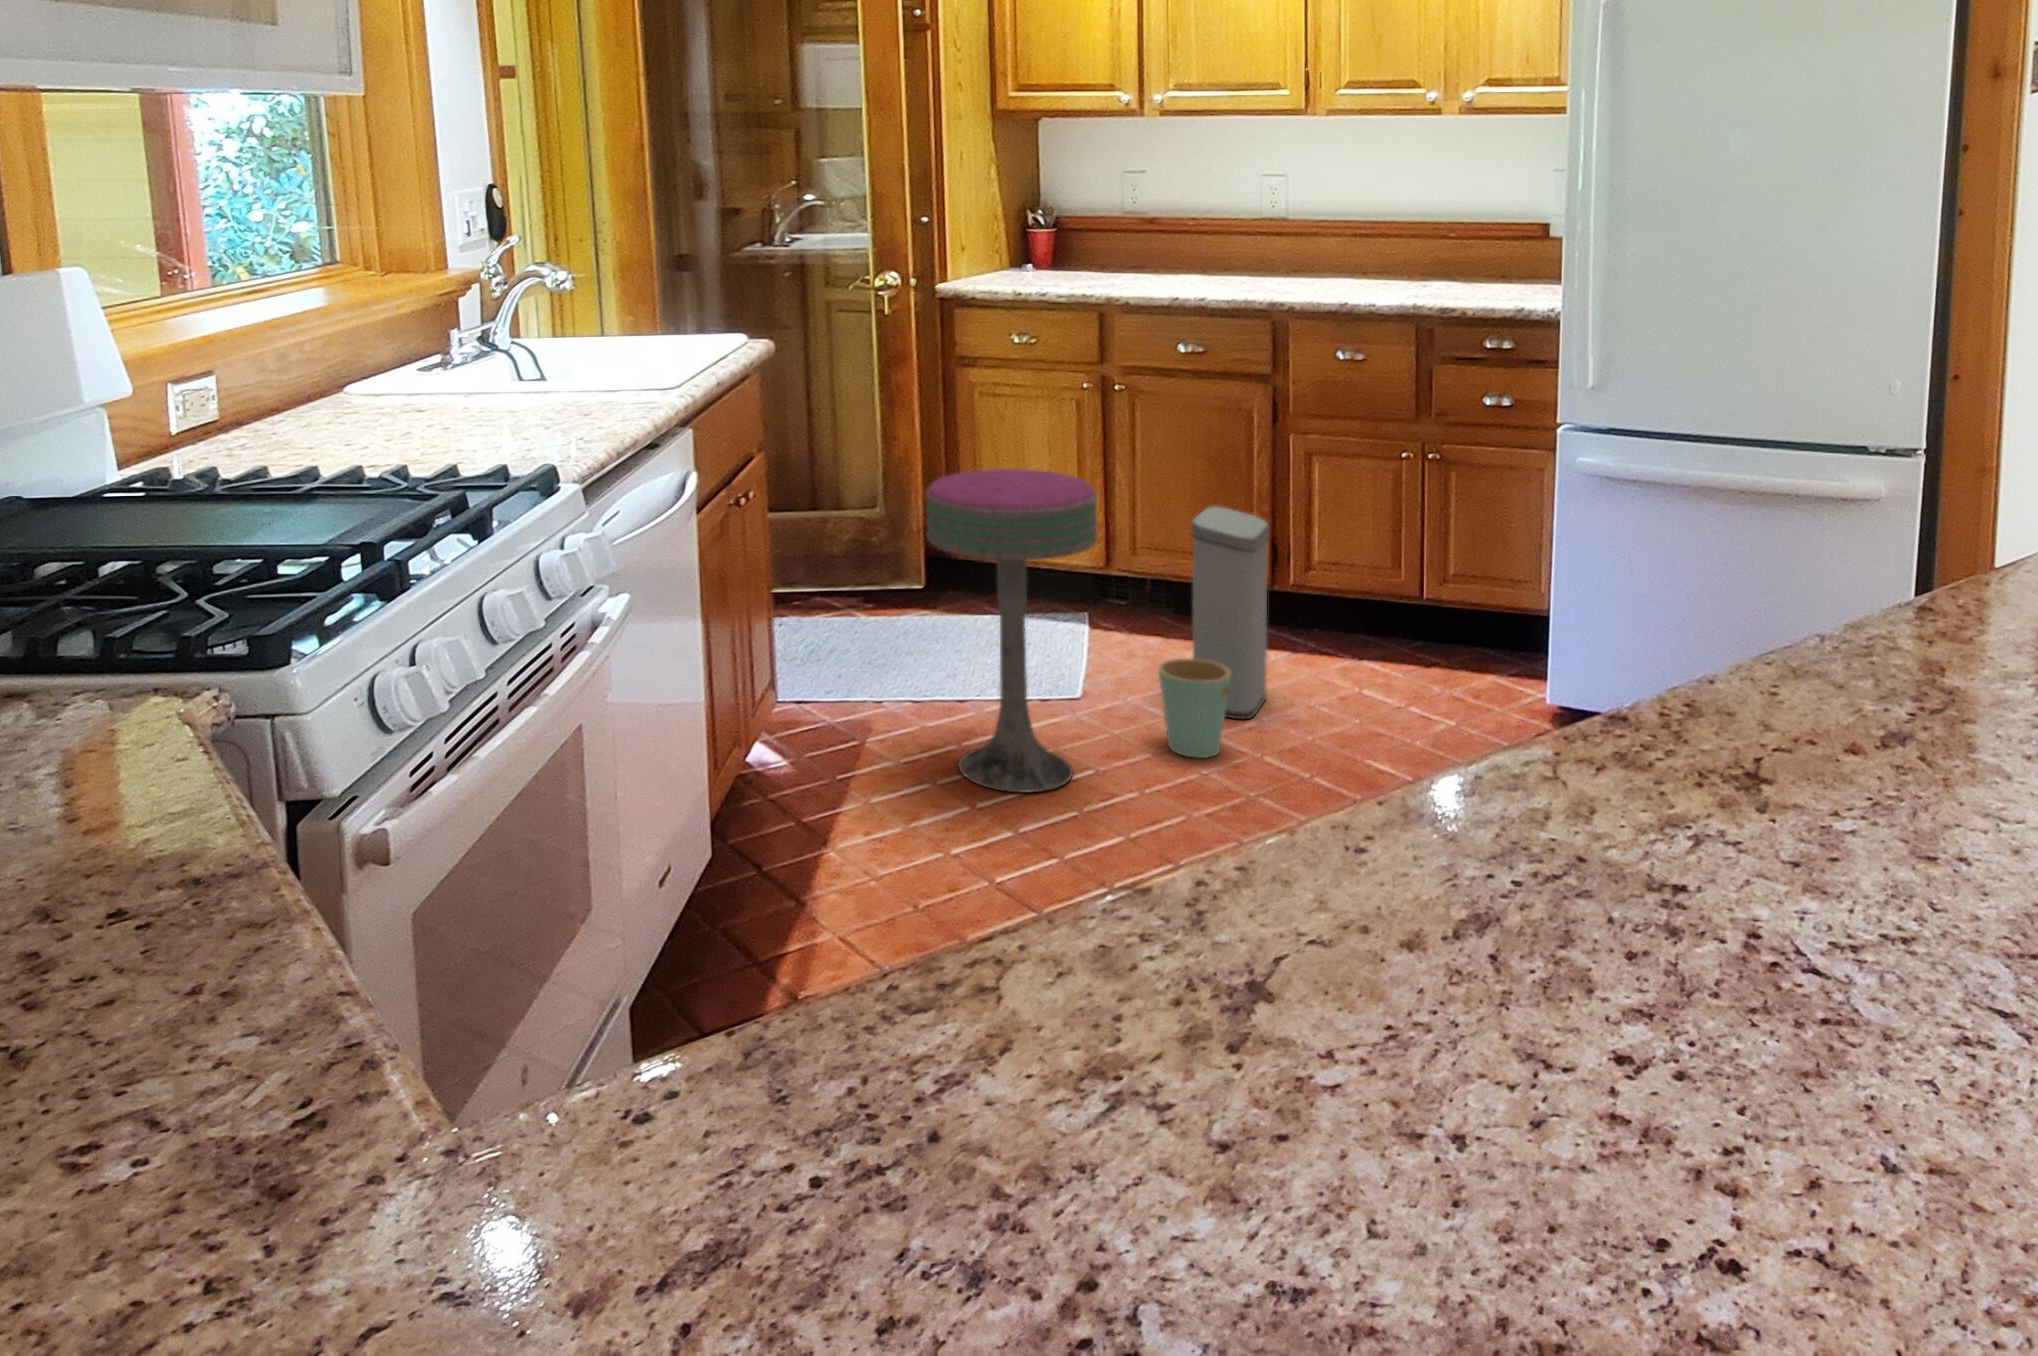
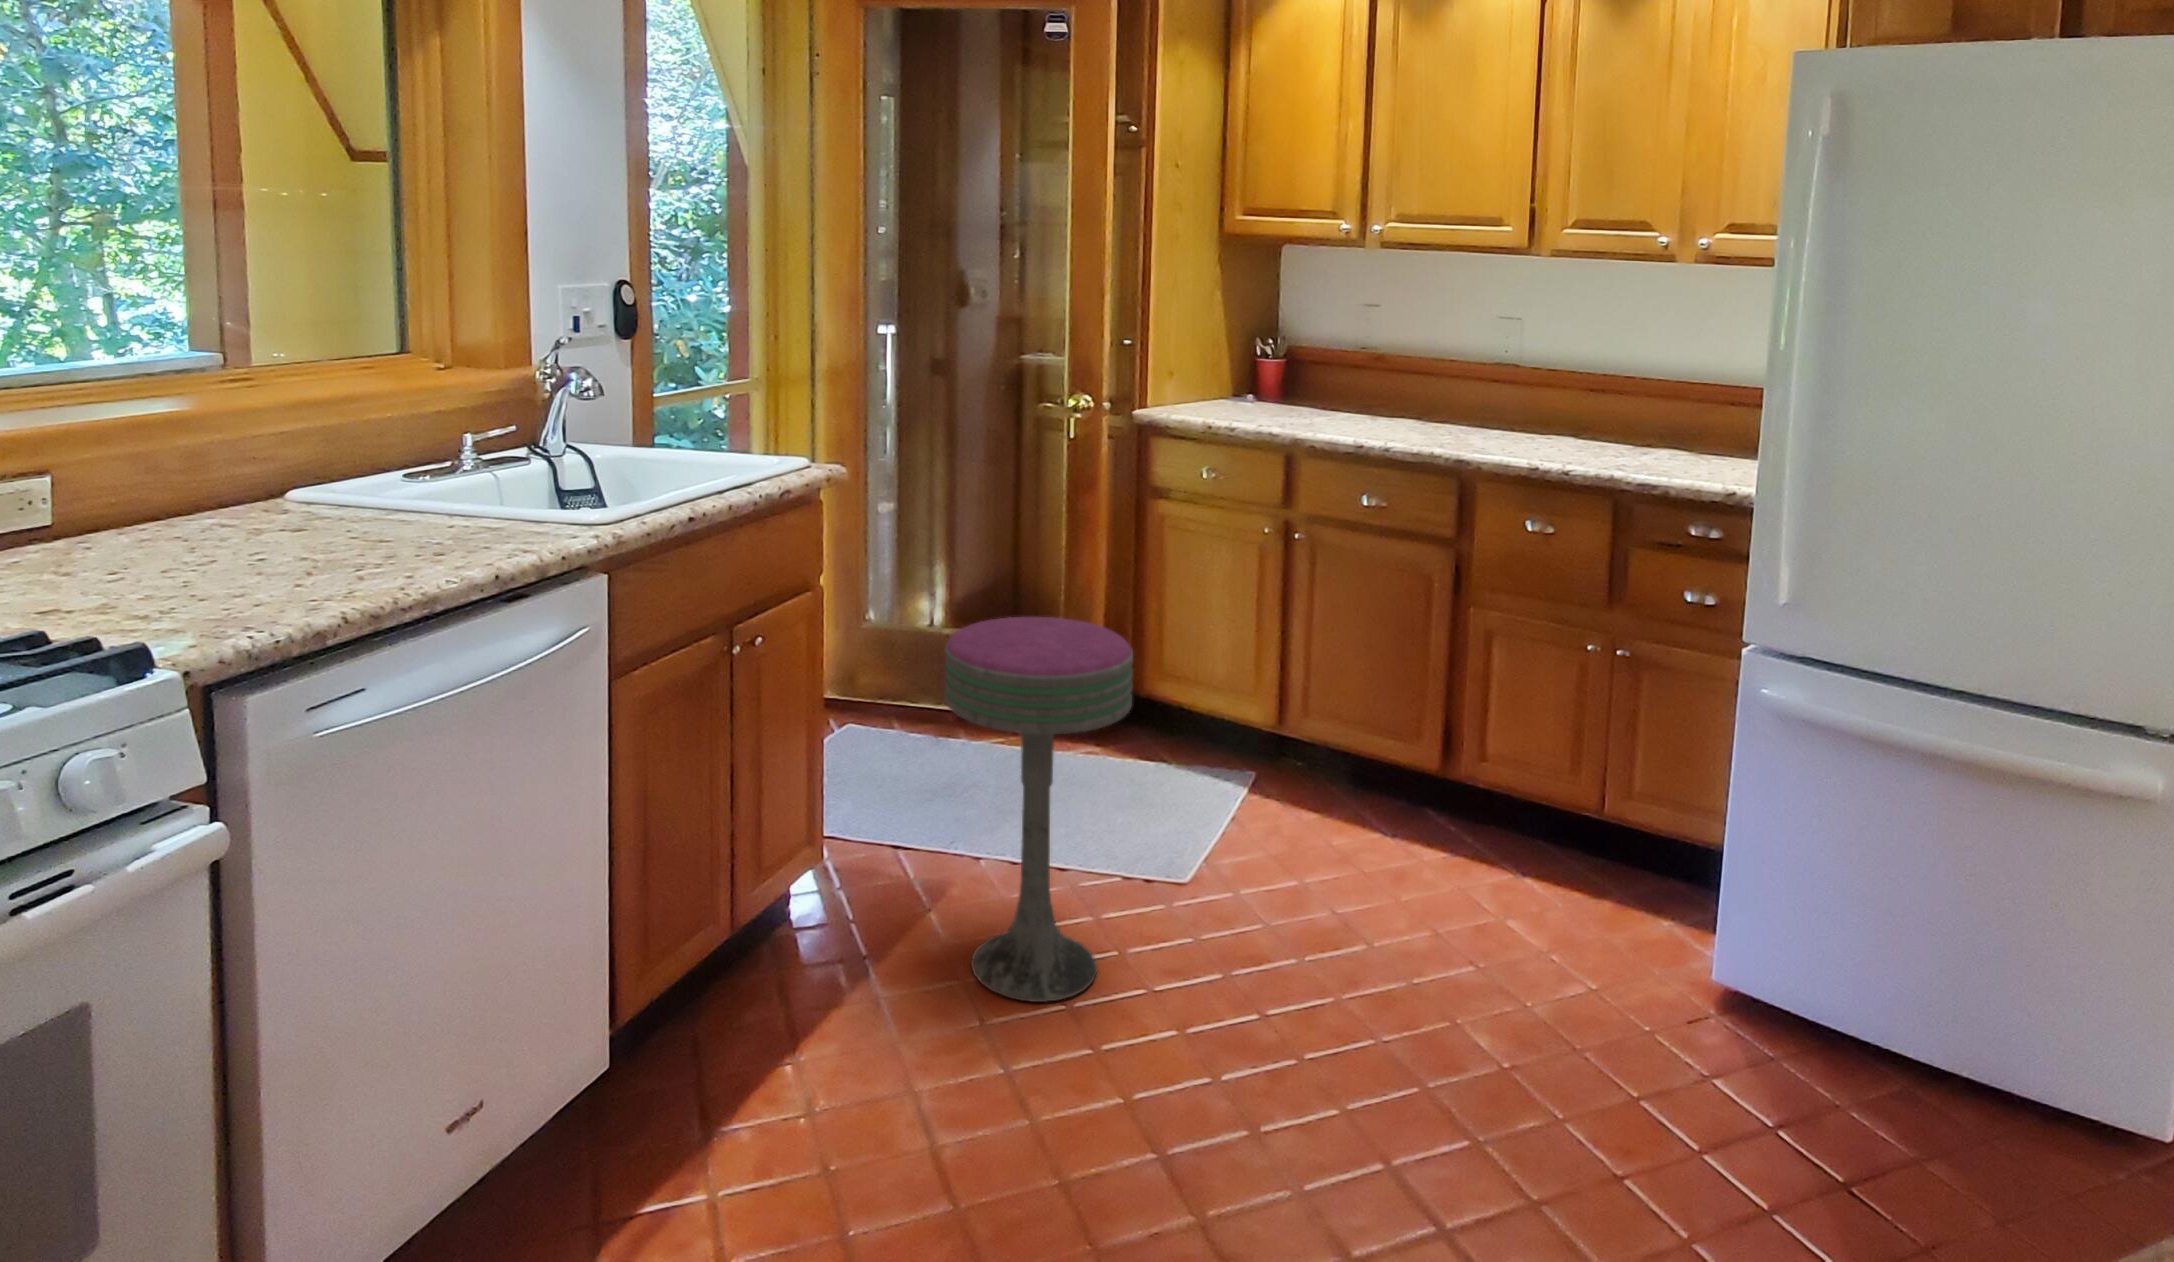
trash can: present [1158,507,1269,758] -> none [1220,682,1394,983]

